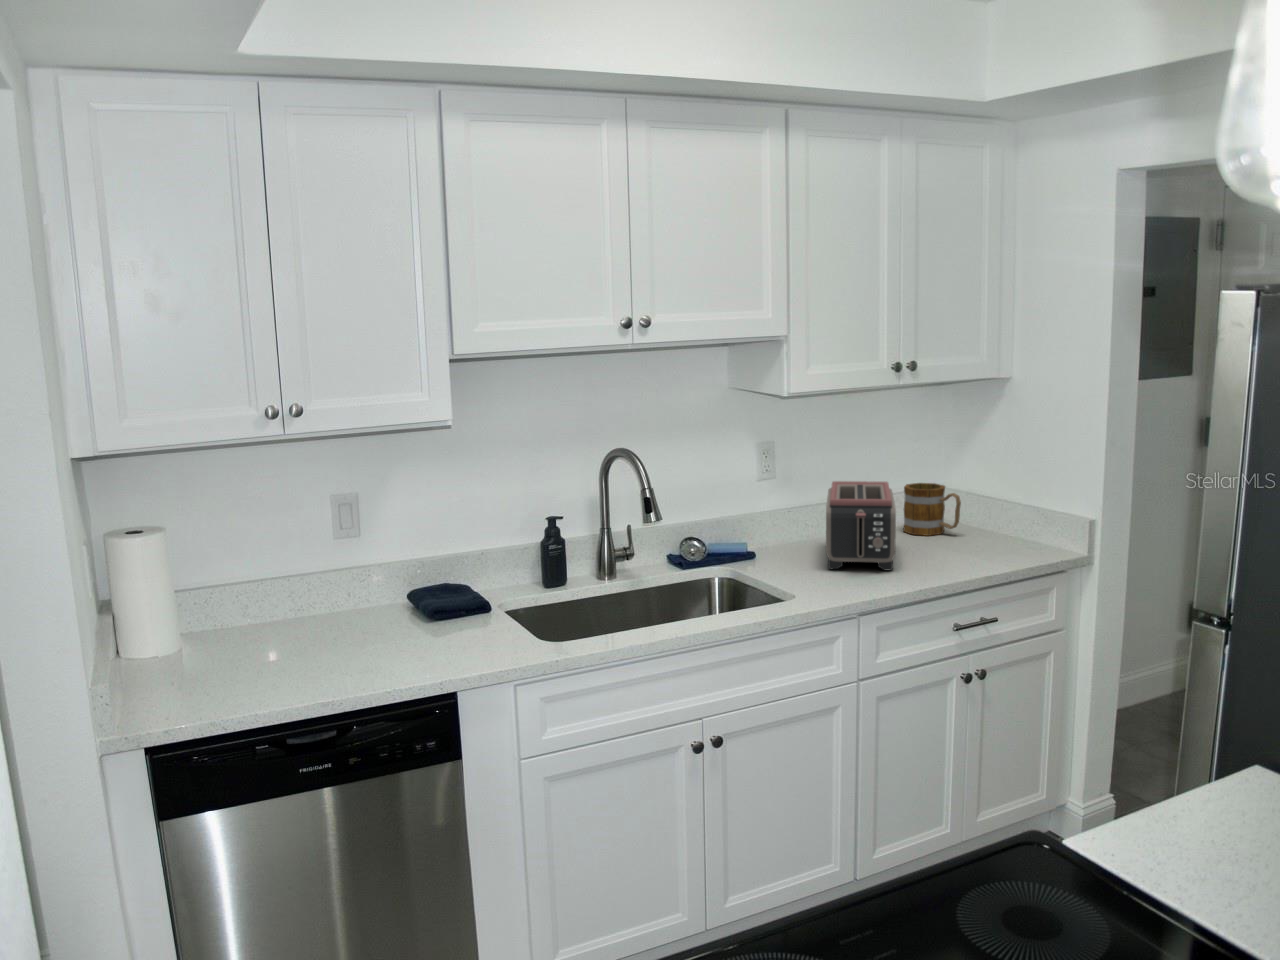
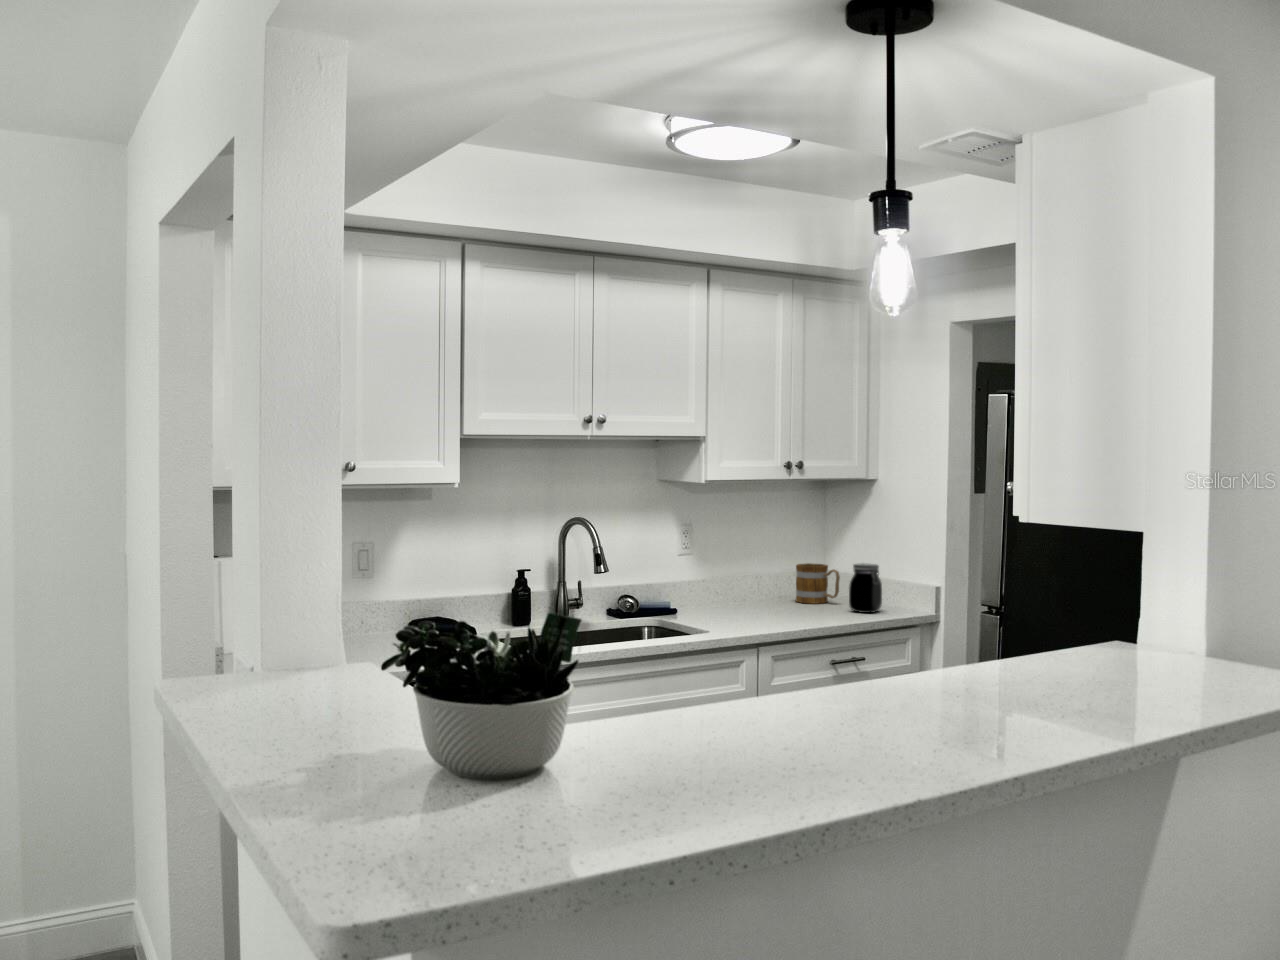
toaster: present [826,481,896,570] -> none [734,556,787,620]
jar: none [975,490,1018,555] -> present [849,563,882,613]

